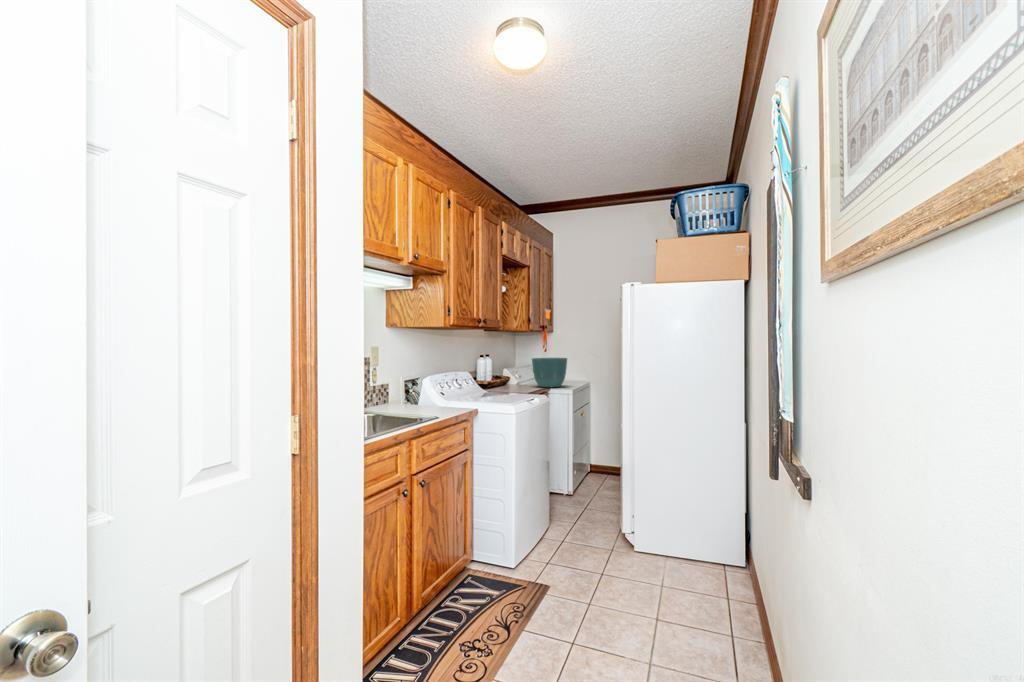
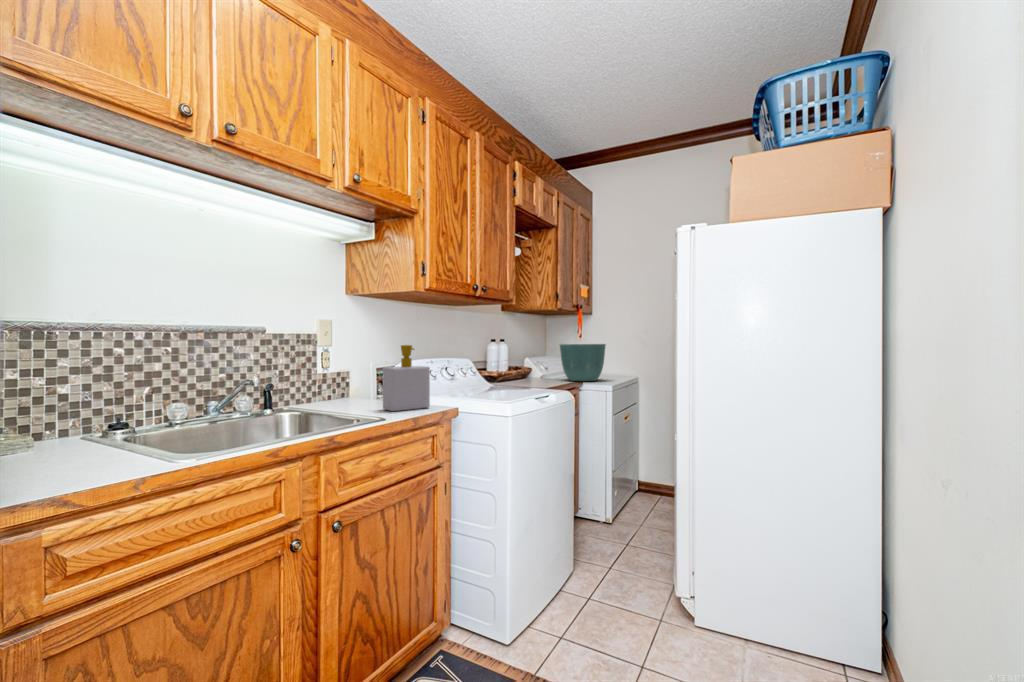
soap bottle: none [427,367,458,412] -> present [383,345,430,411]

